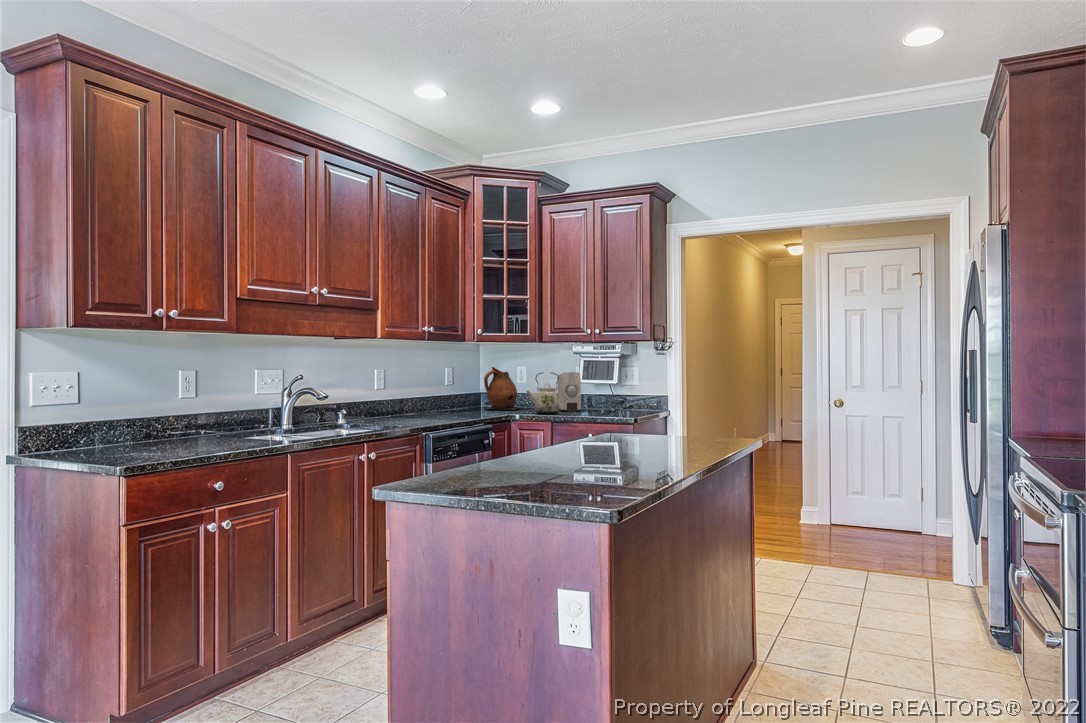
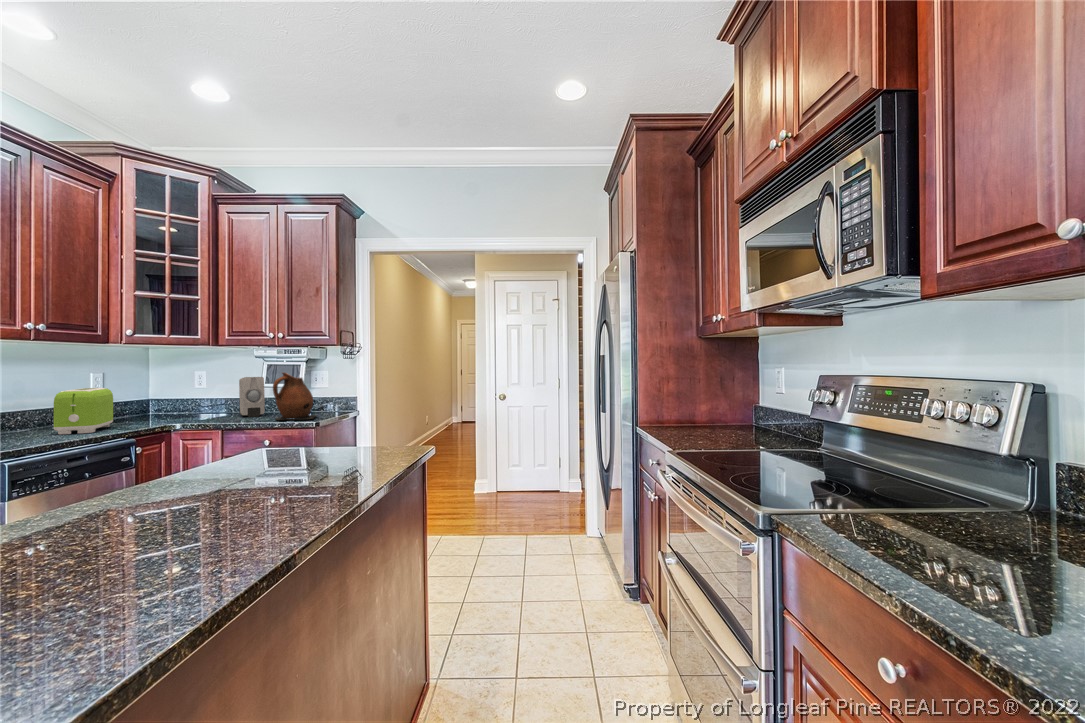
ceramic pitcher: present [484,367,521,410] -> present [273,373,316,420]
kettle: present [526,373,559,414] -> none [193,378,236,422]
toaster: none [439,380,470,417] -> present [54,388,113,434]

